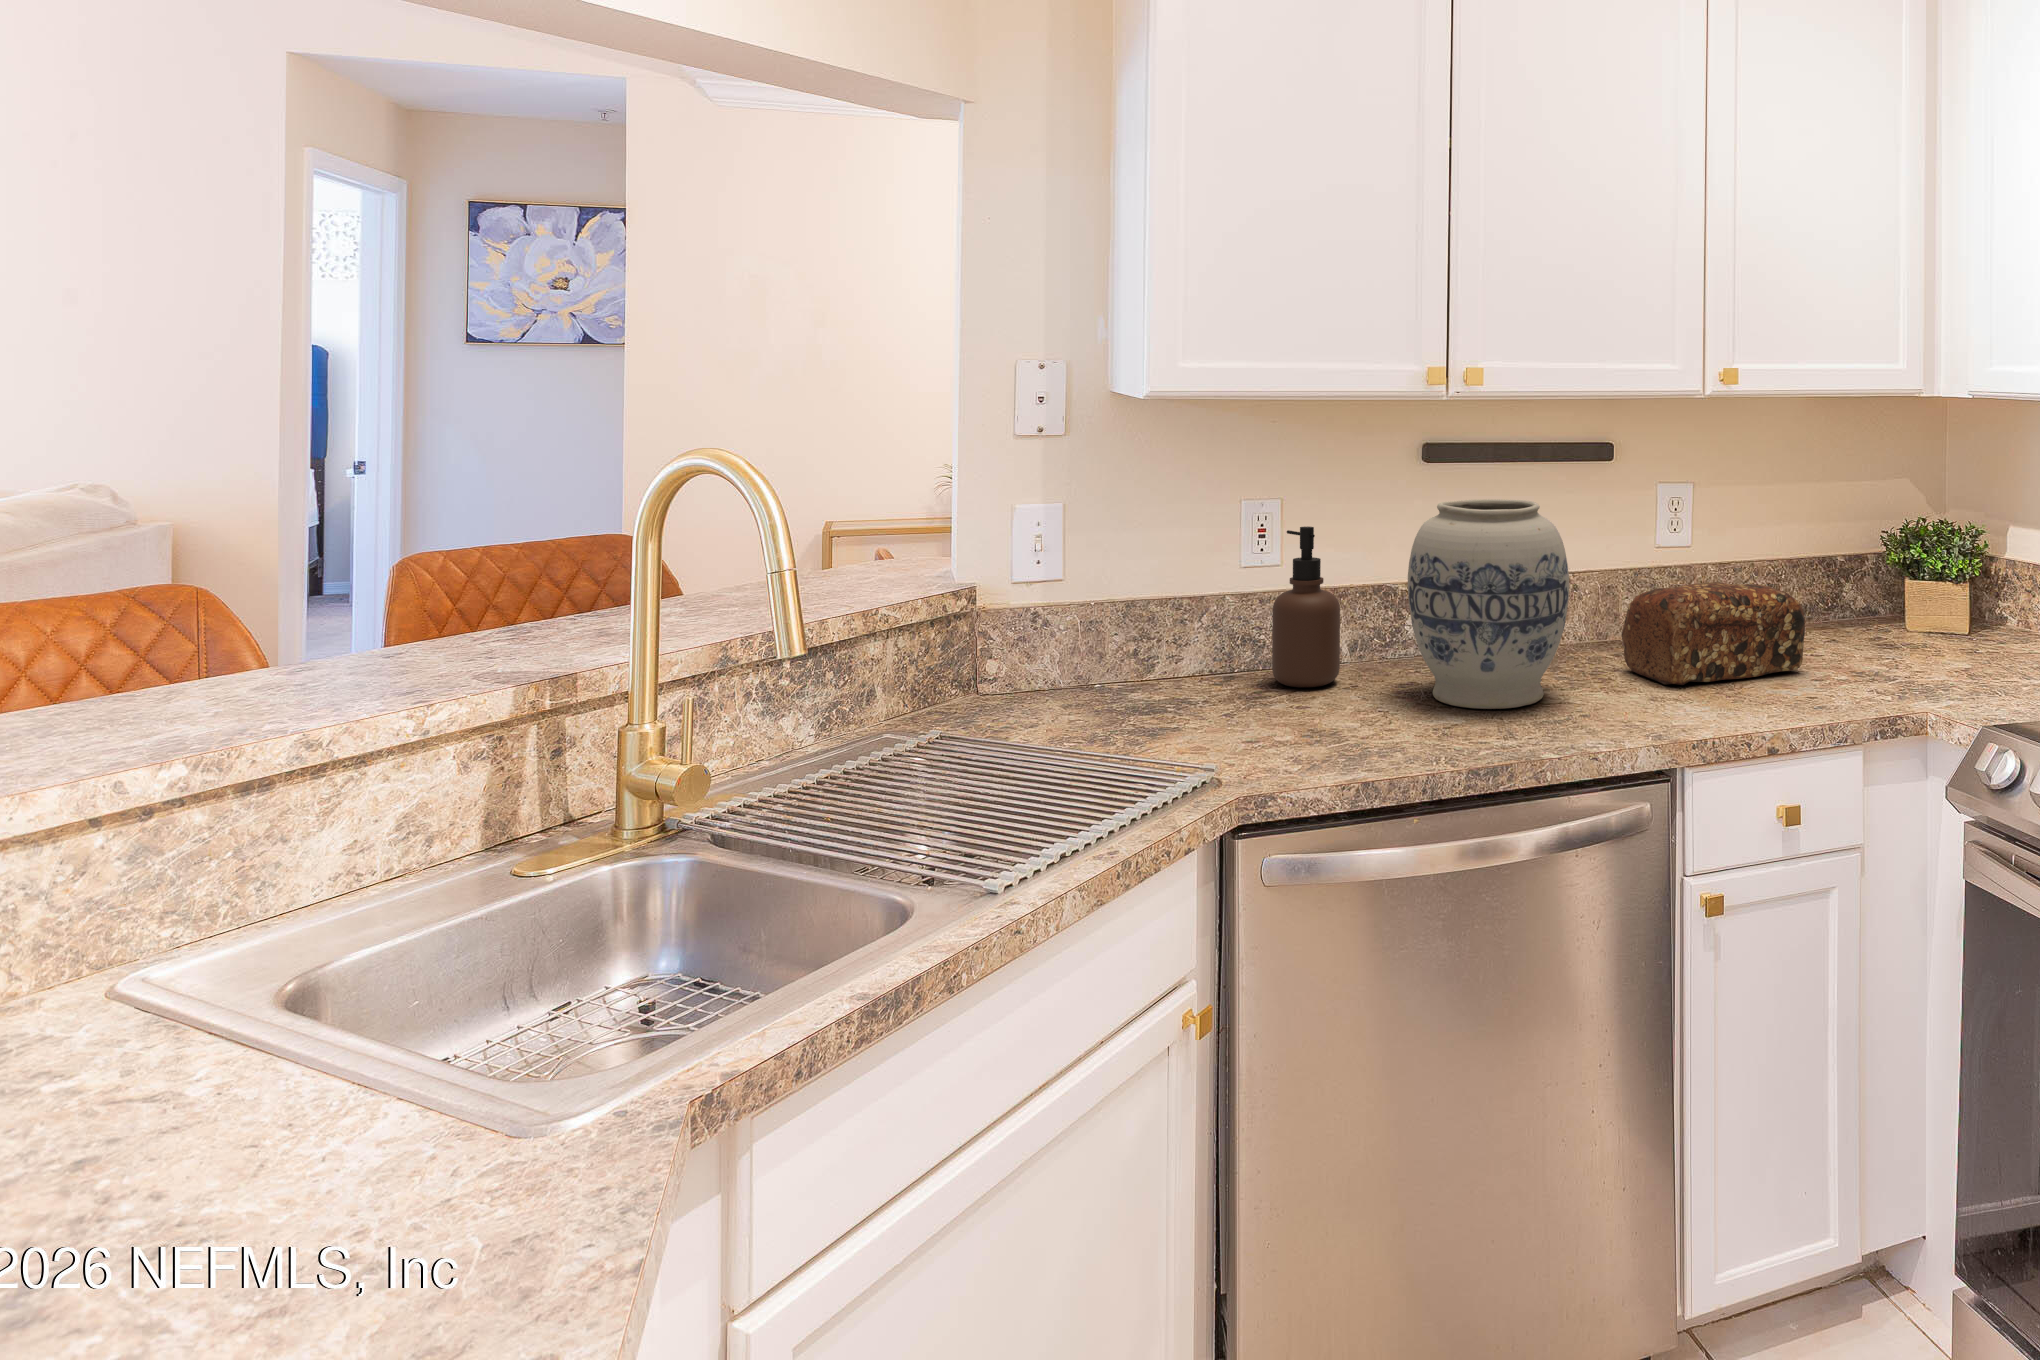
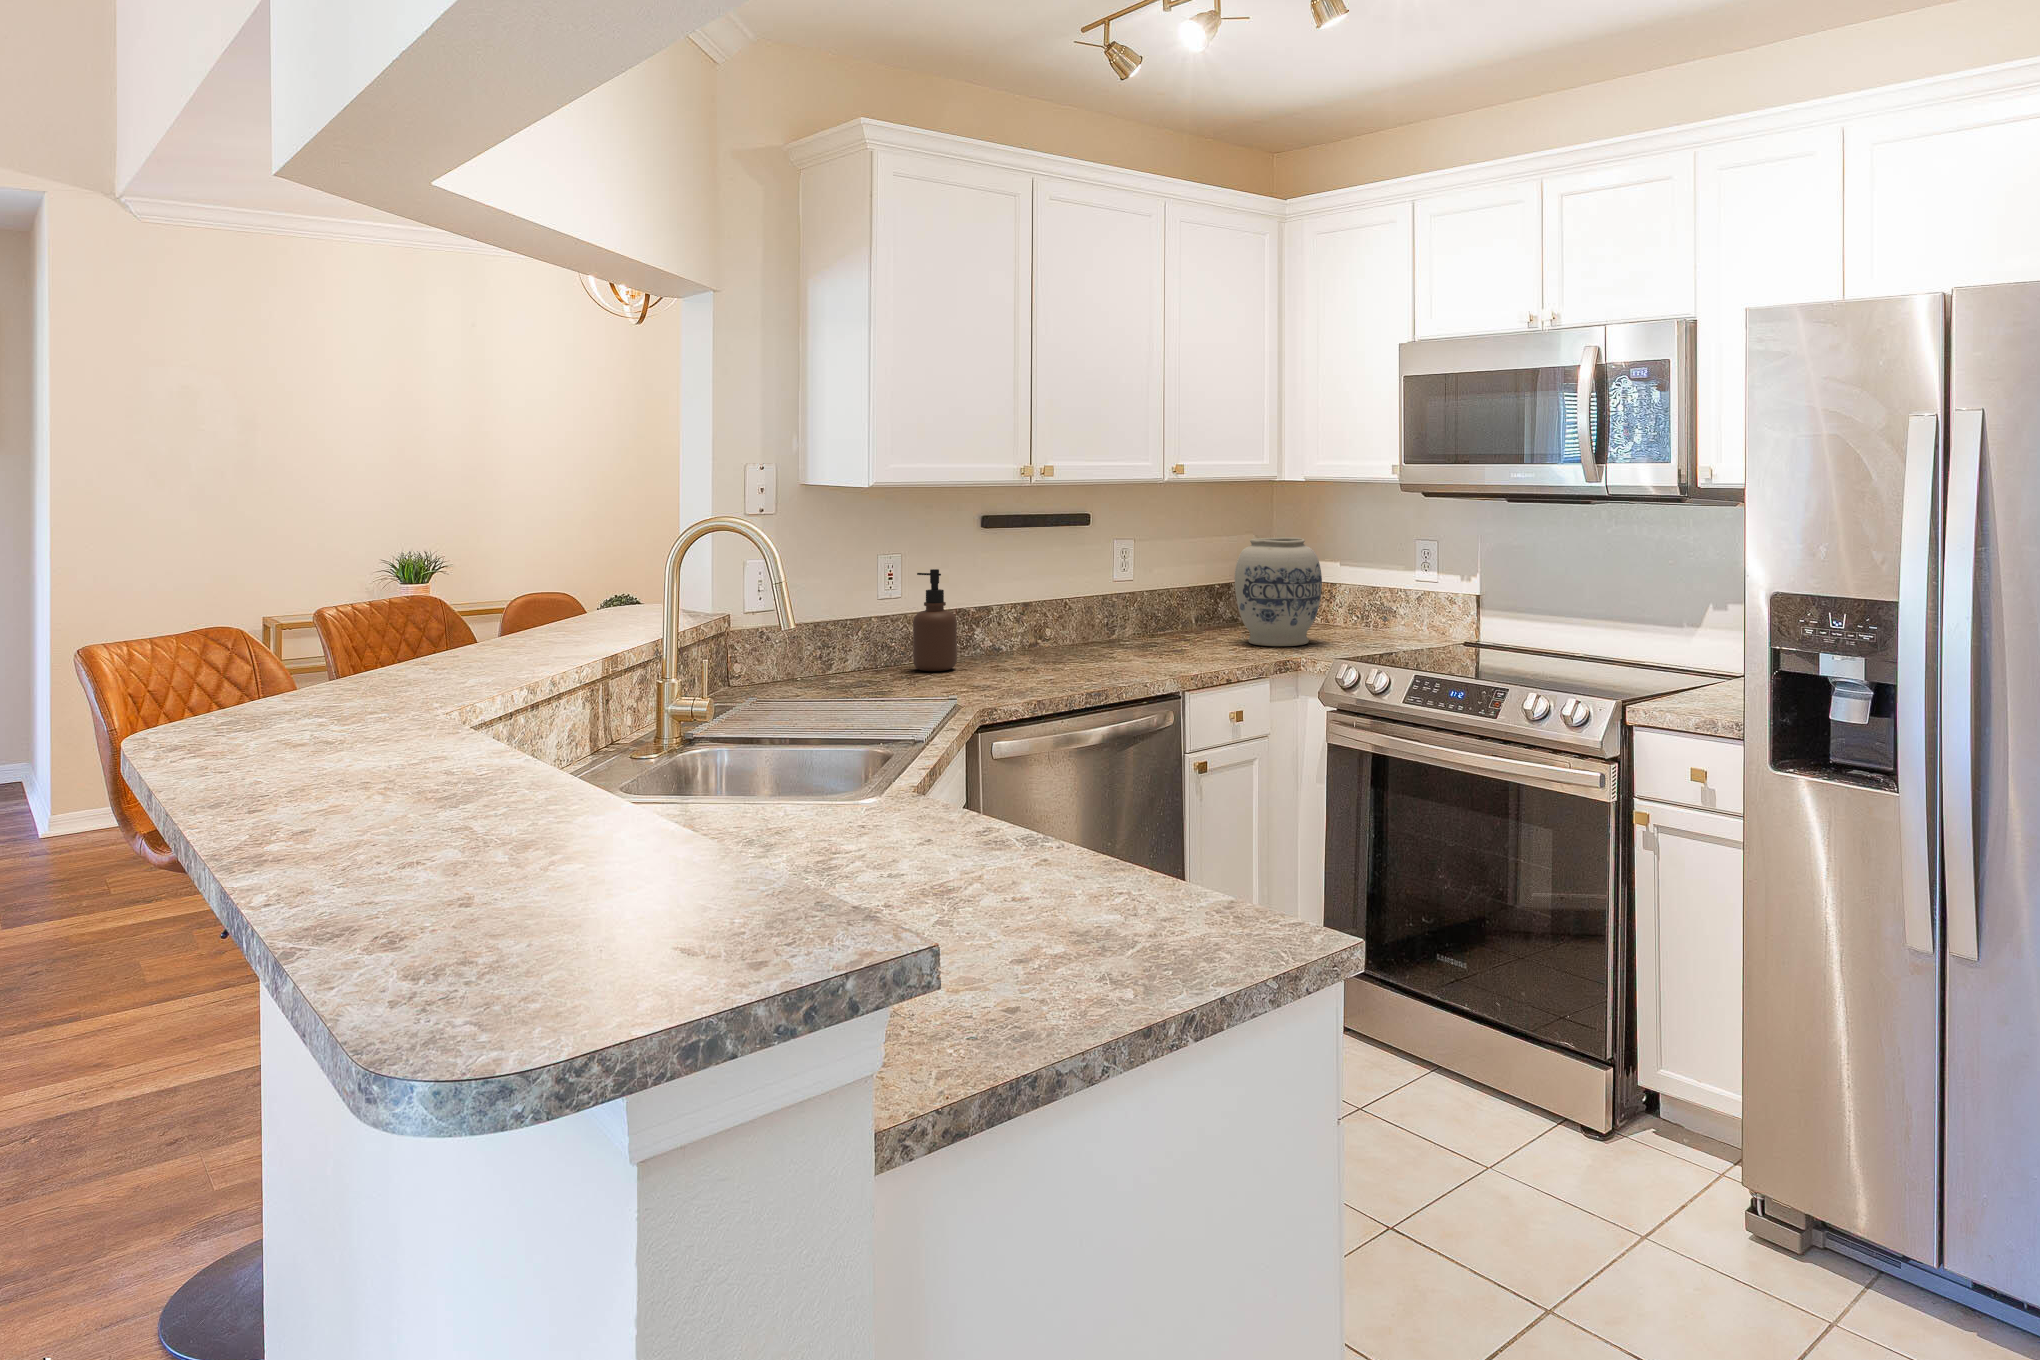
vase: present [1408,499,1569,709] -> present [1235,537,1322,646]
bread loaf: present [1622,582,1805,685] -> none [1116,597,1221,658]

